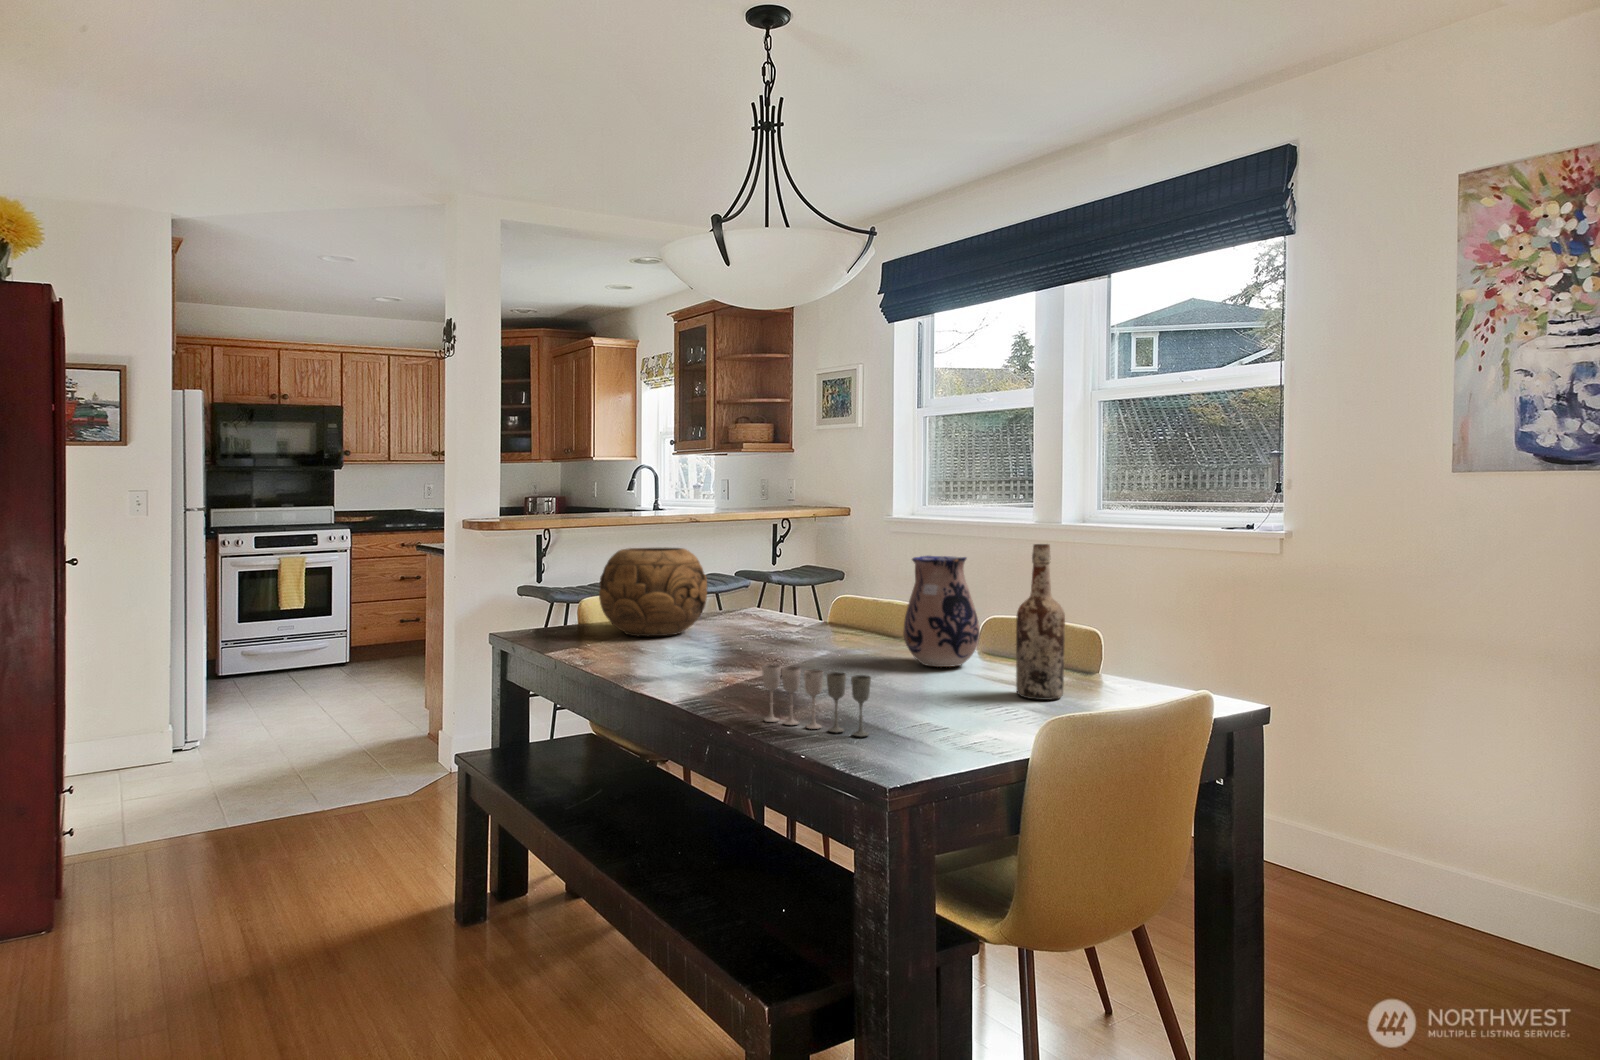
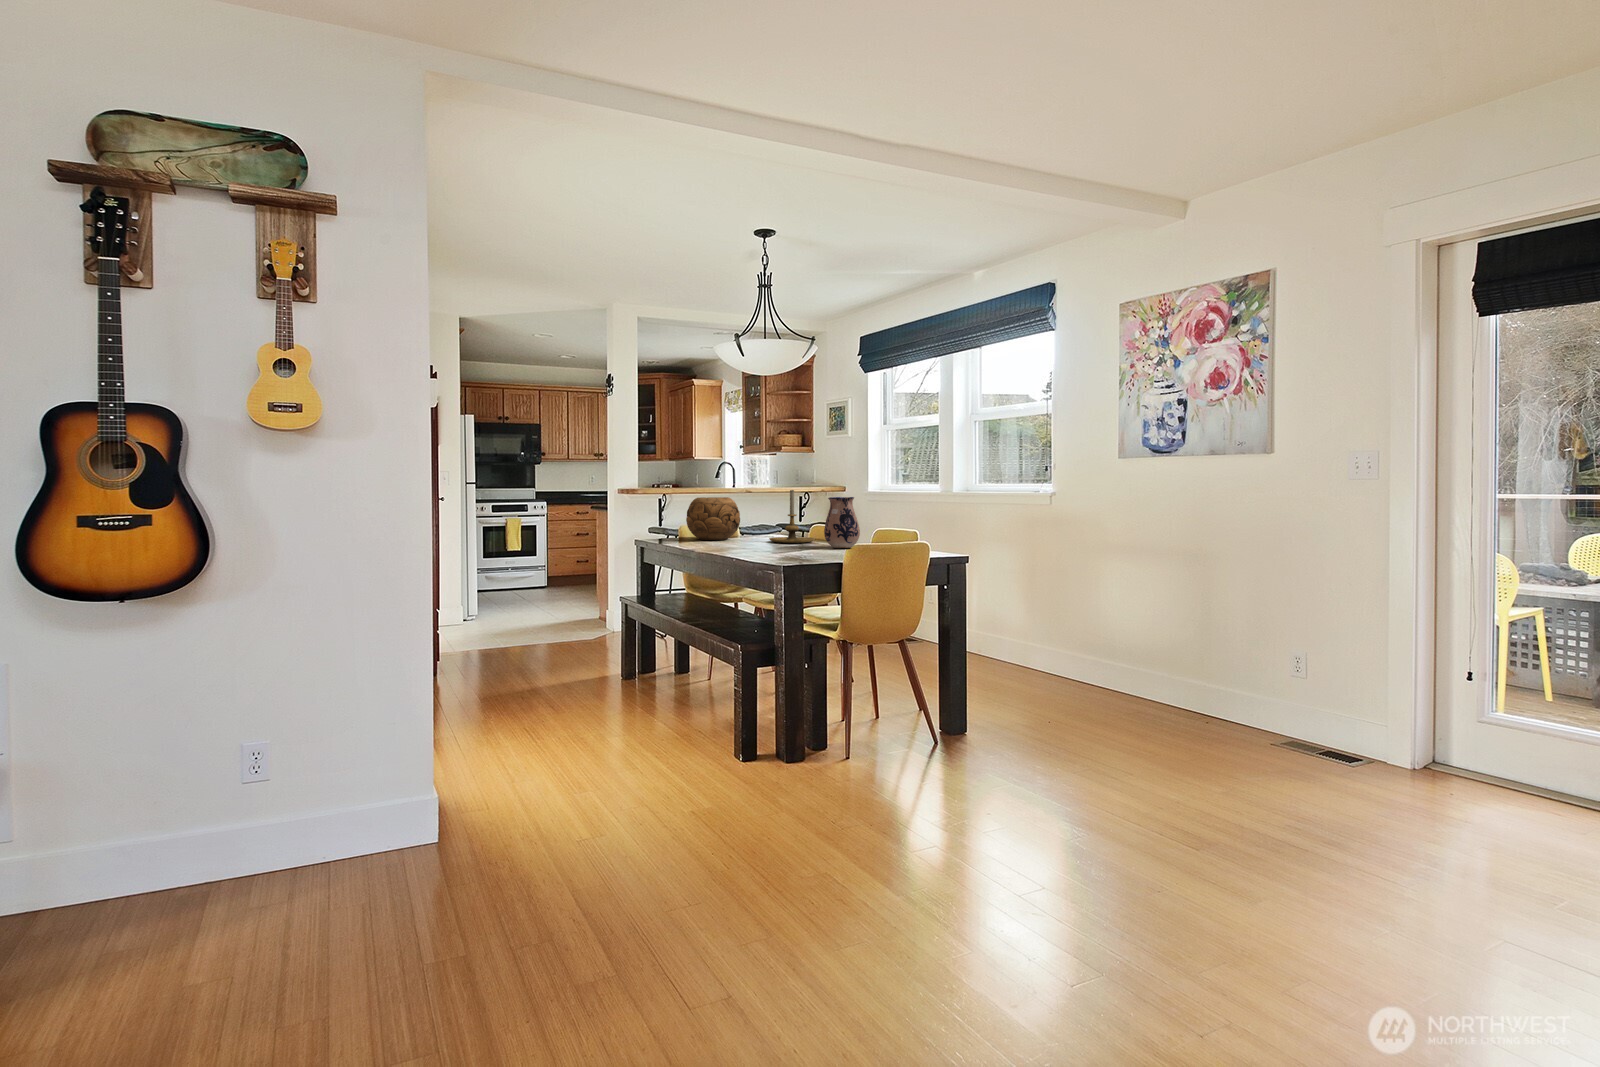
candle holder: none [771,535,865,646] -> present [769,490,815,543]
wine bottle: present [1016,544,1065,700] -> none [863,487,884,555]
wine glass: present [762,664,871,737] -> none [746,536,787,561]

